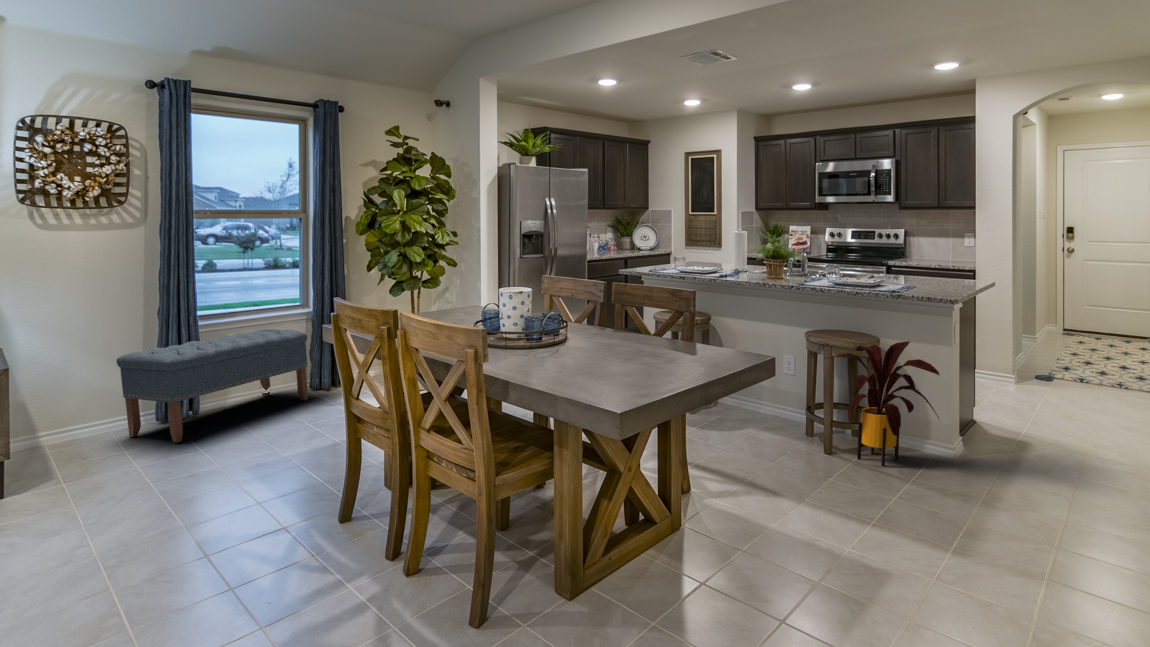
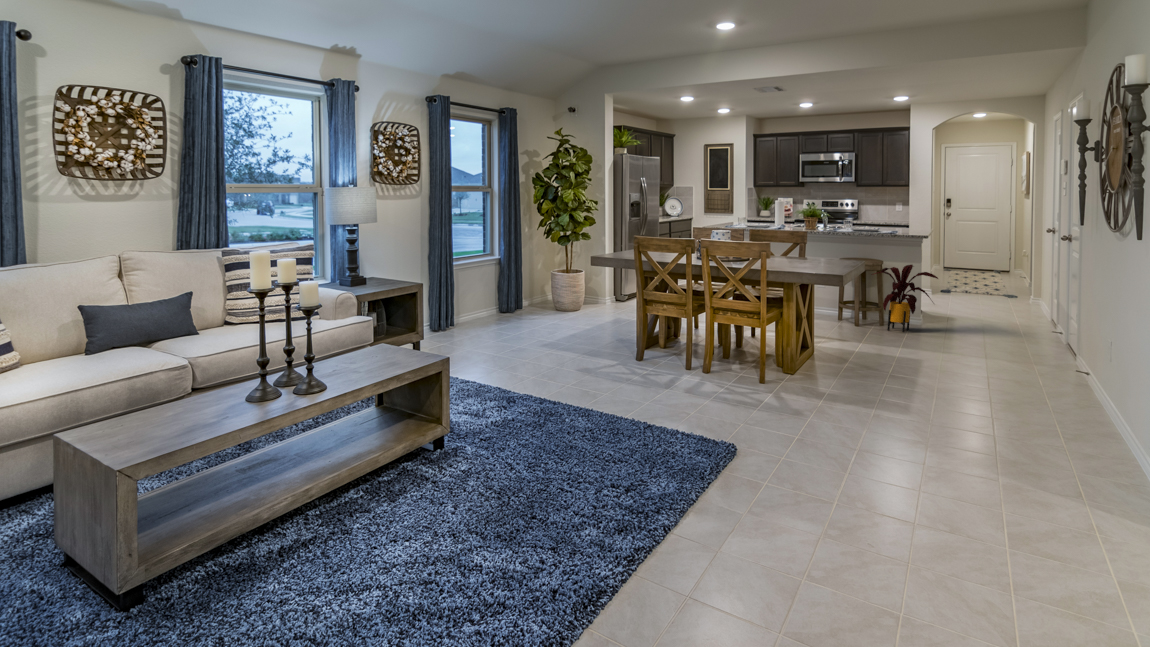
bench: present [117,329,308,443] -> none [433,270,513,339]

